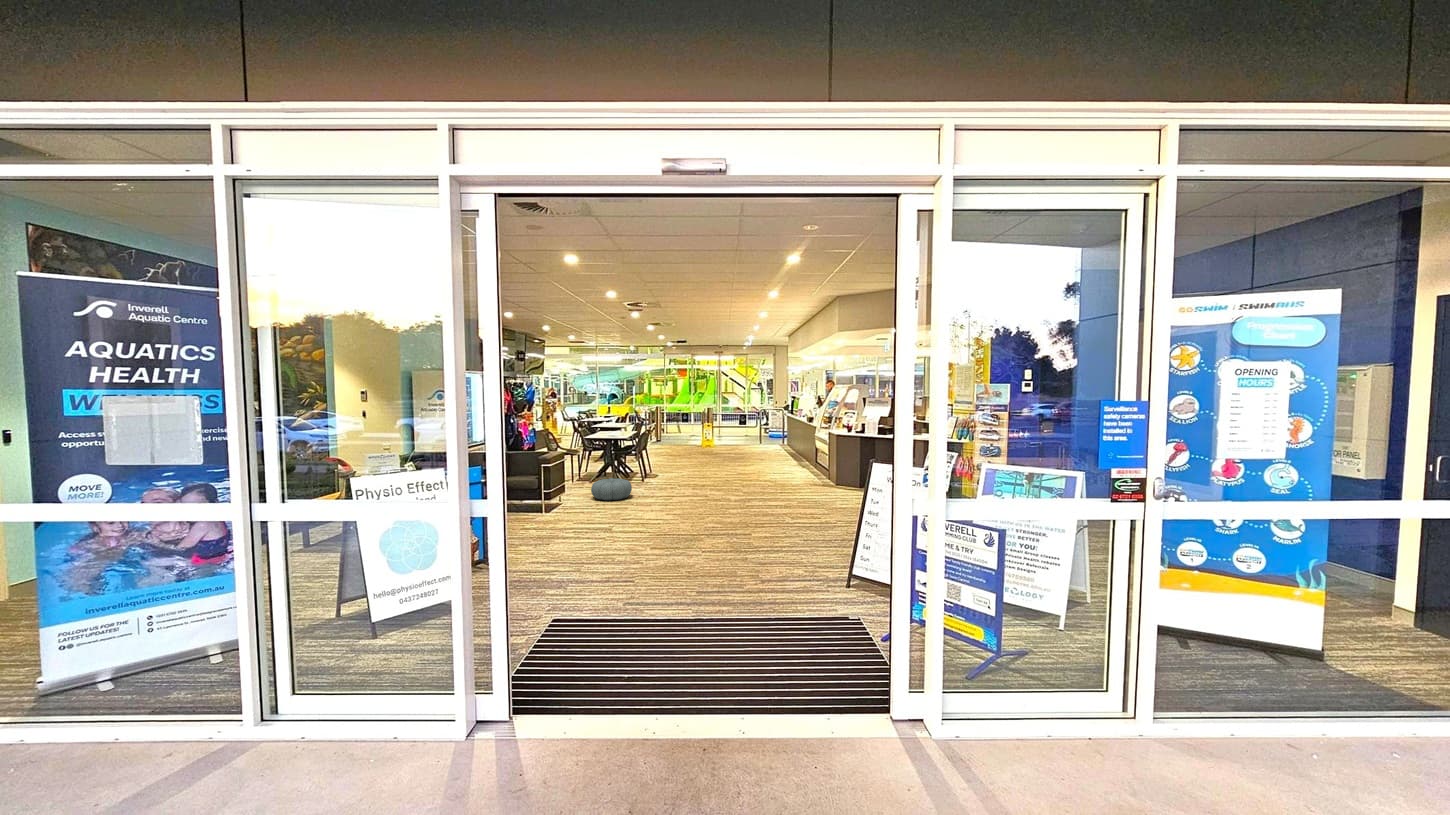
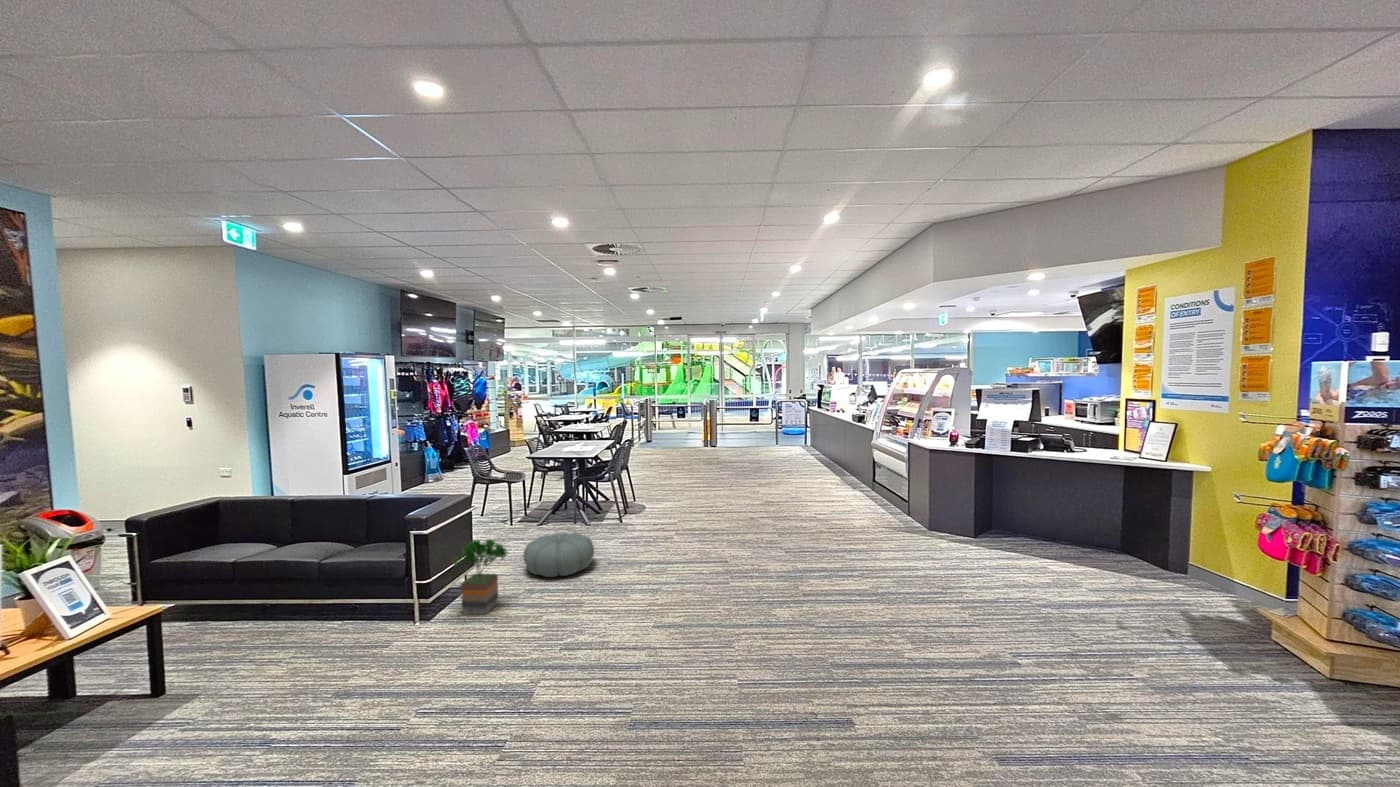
potted tree: none [560,474,589,512] -> present [453,540,508,614]

